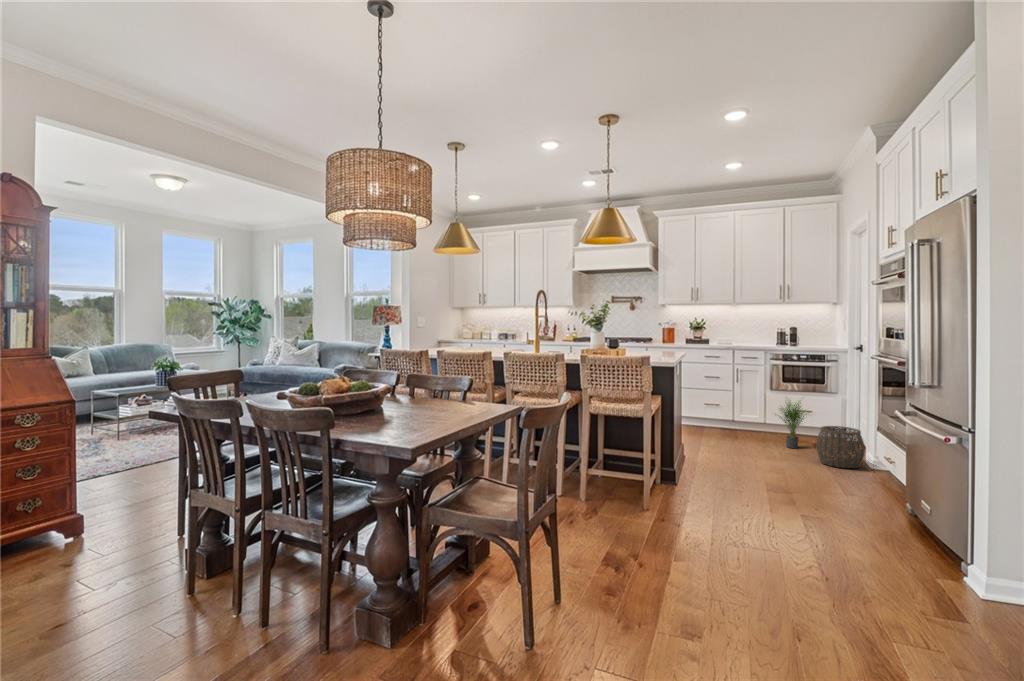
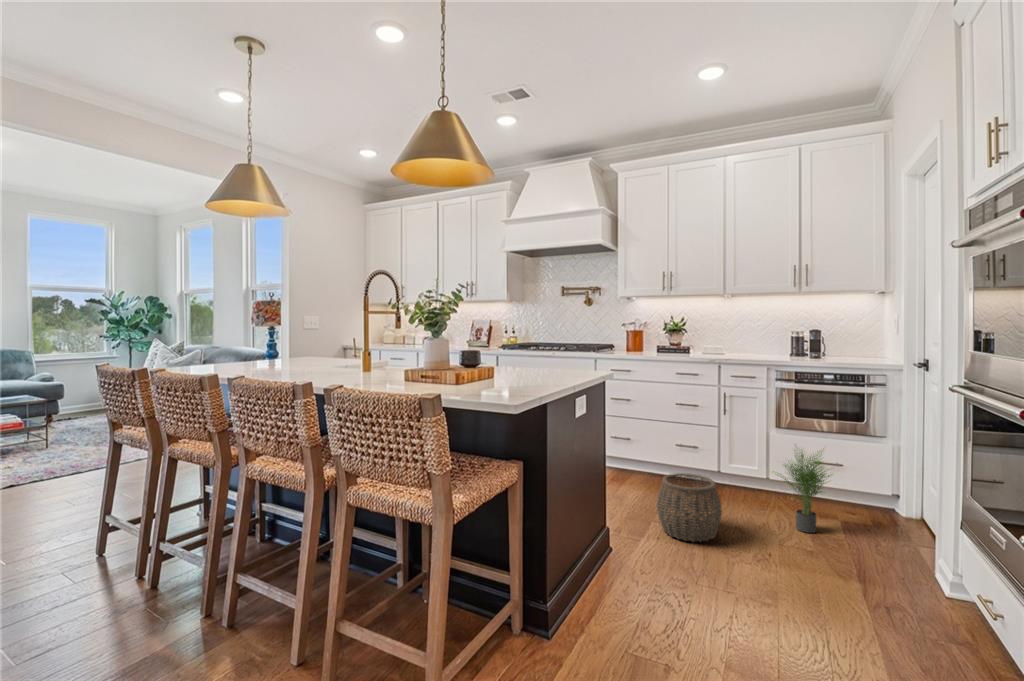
woven basket: present [816,426,865,468] -> present [657,473,722,542]

